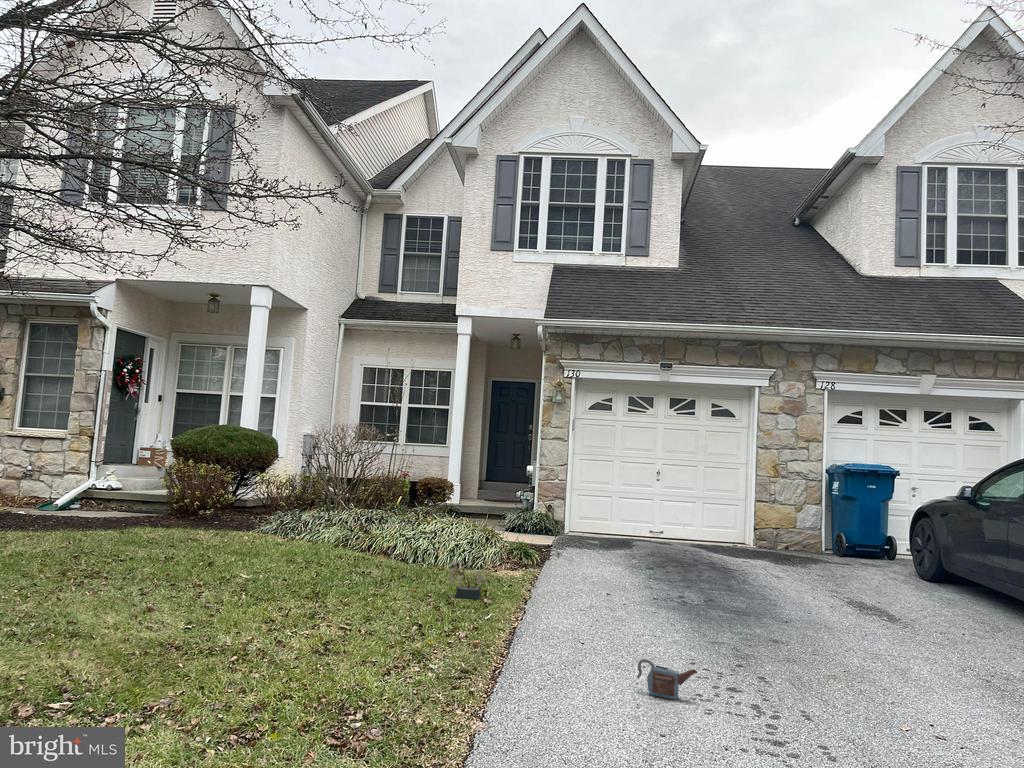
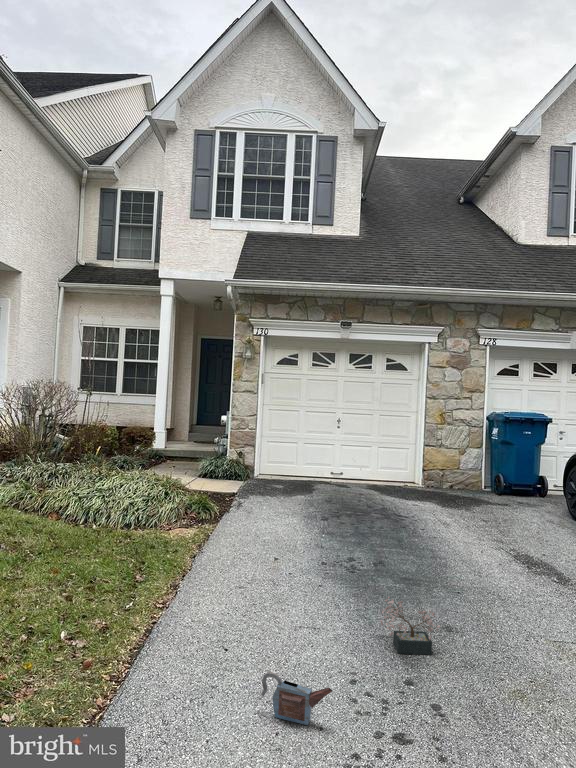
decorative plant: present [448,562,488,599] -> present [380,597,440,655]

